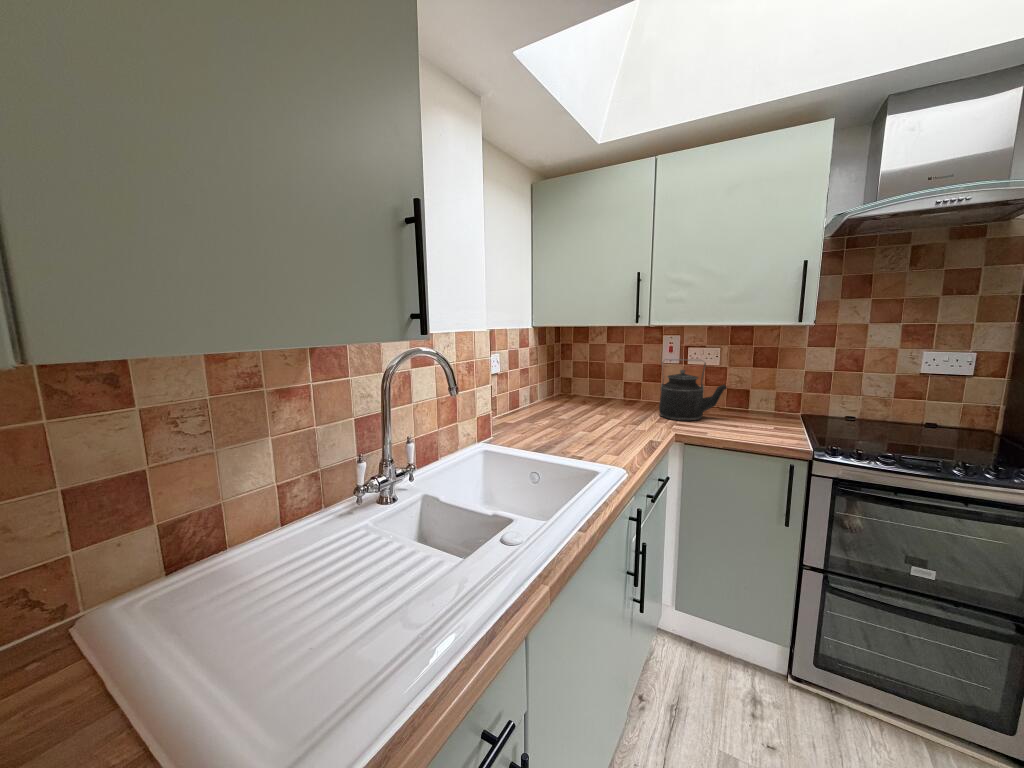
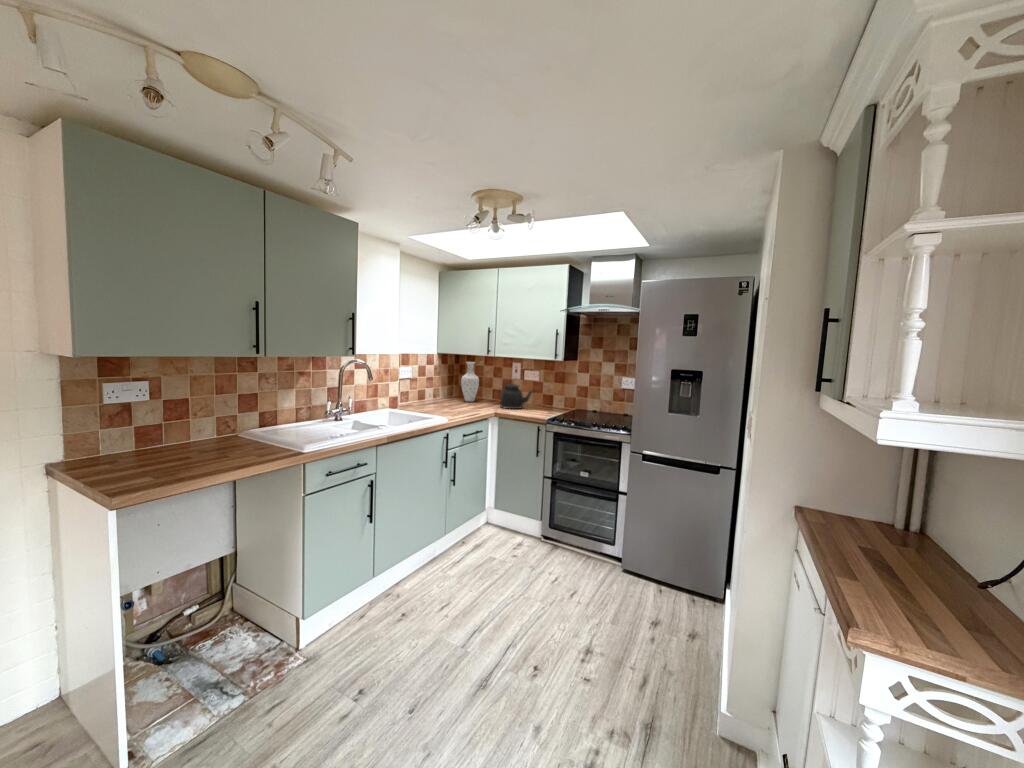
vase: none [574,338,605,407] -> present [461,362,479,402]

